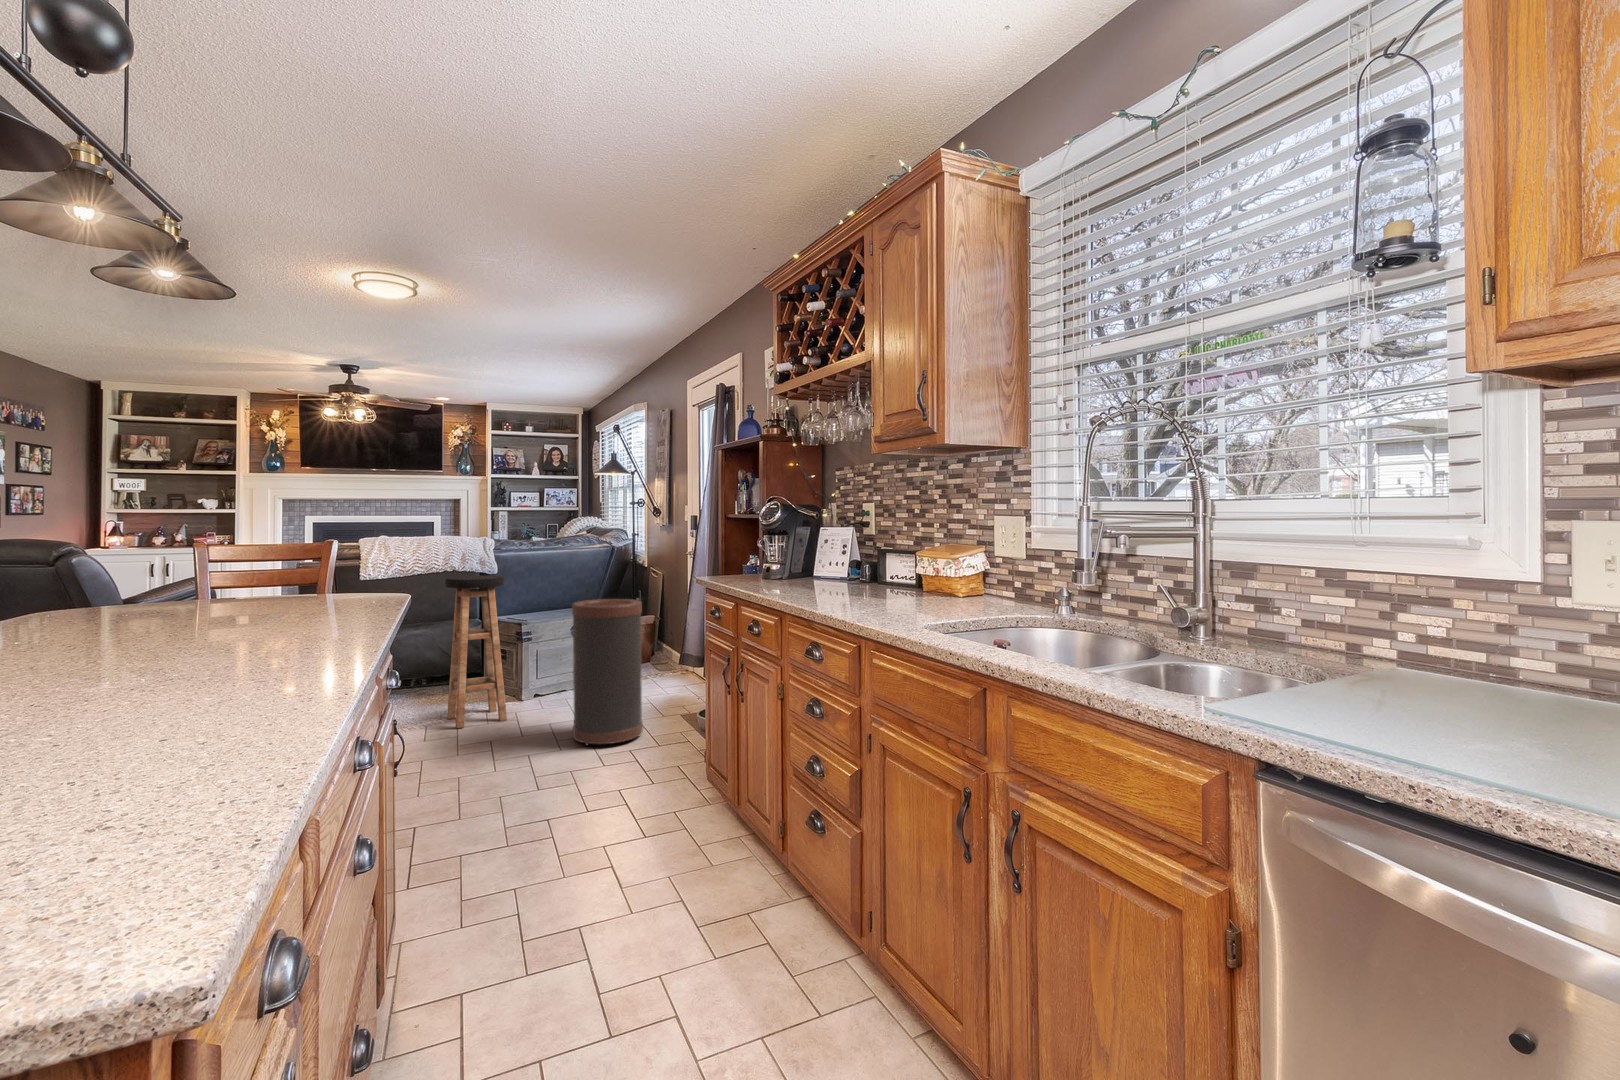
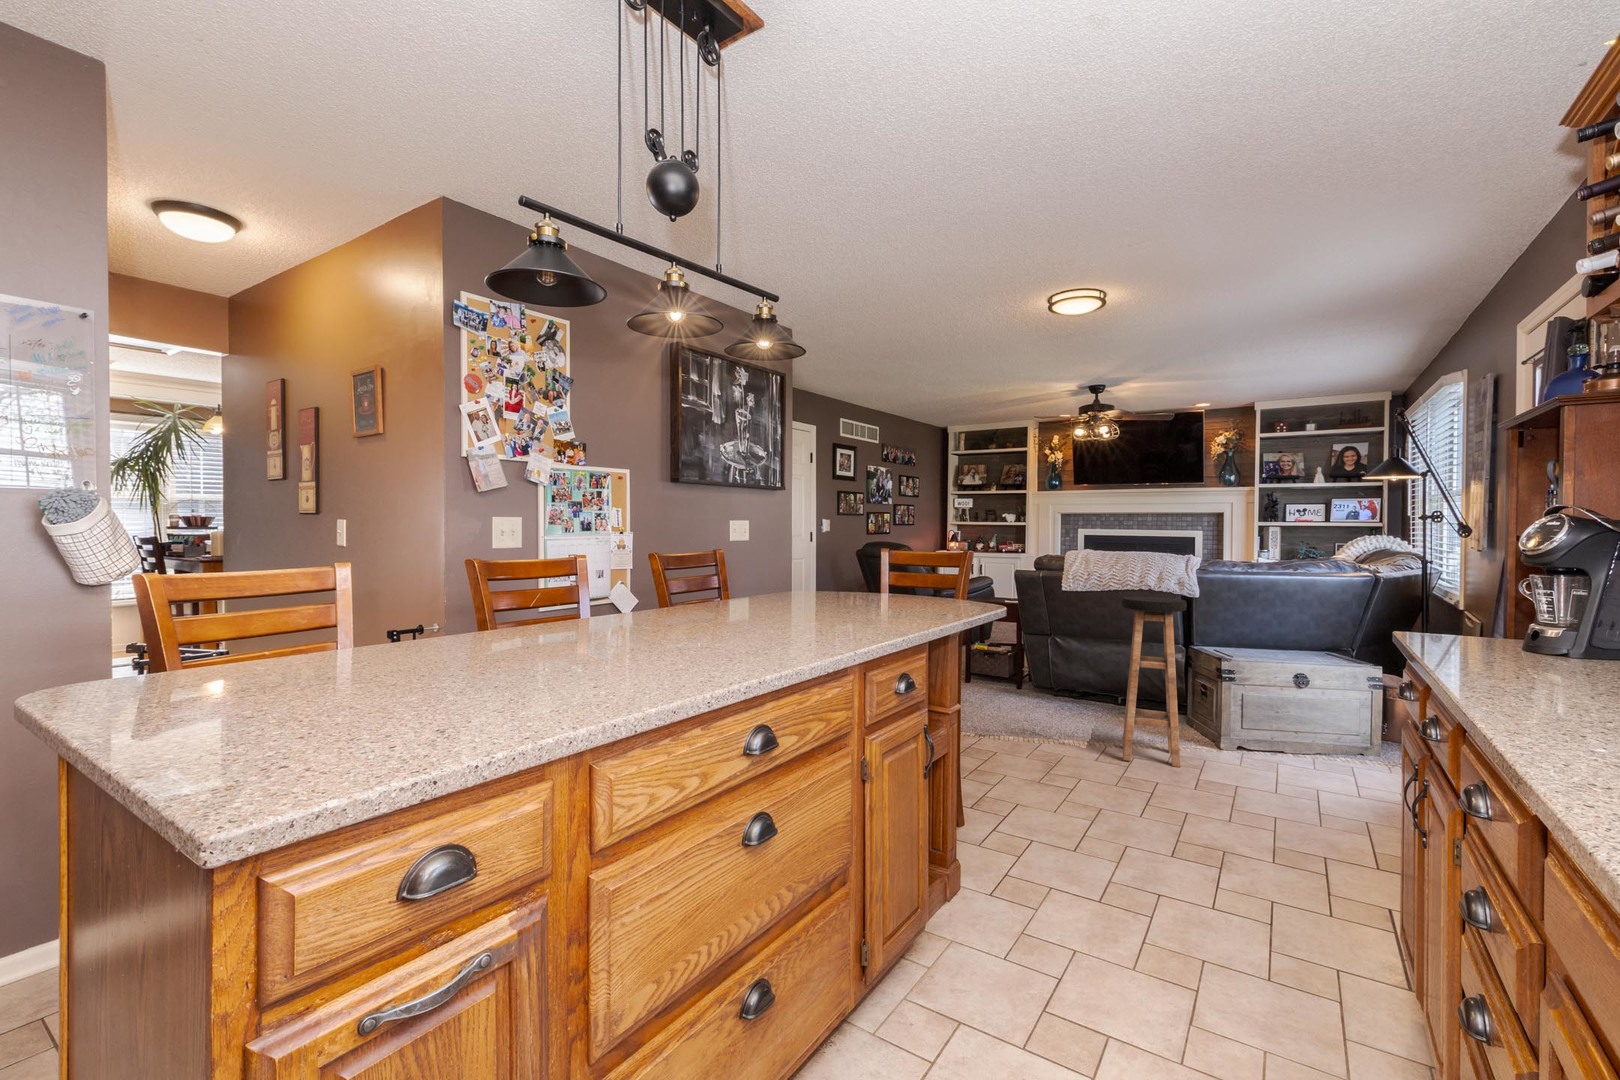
trash can: present [572,599,643,745] -> none [1239,642,1351,842]

